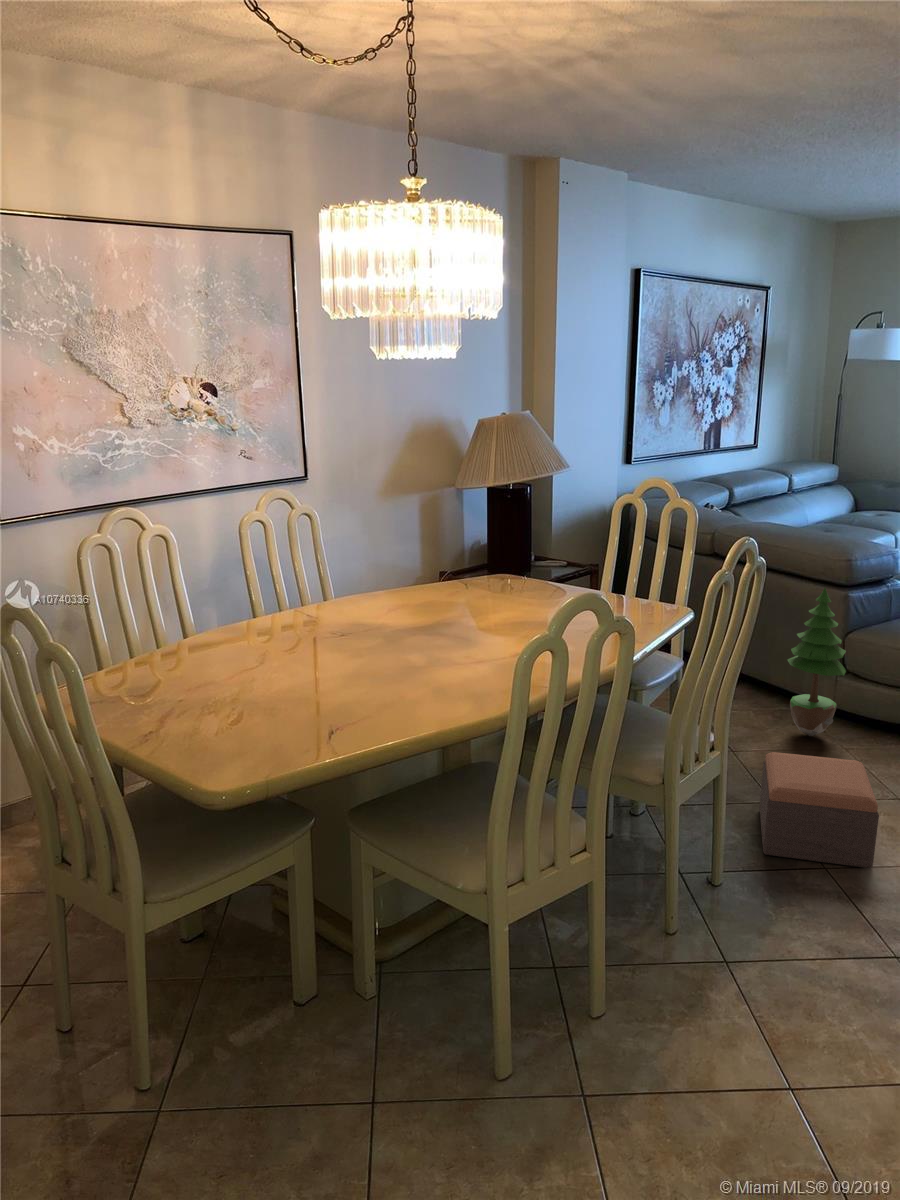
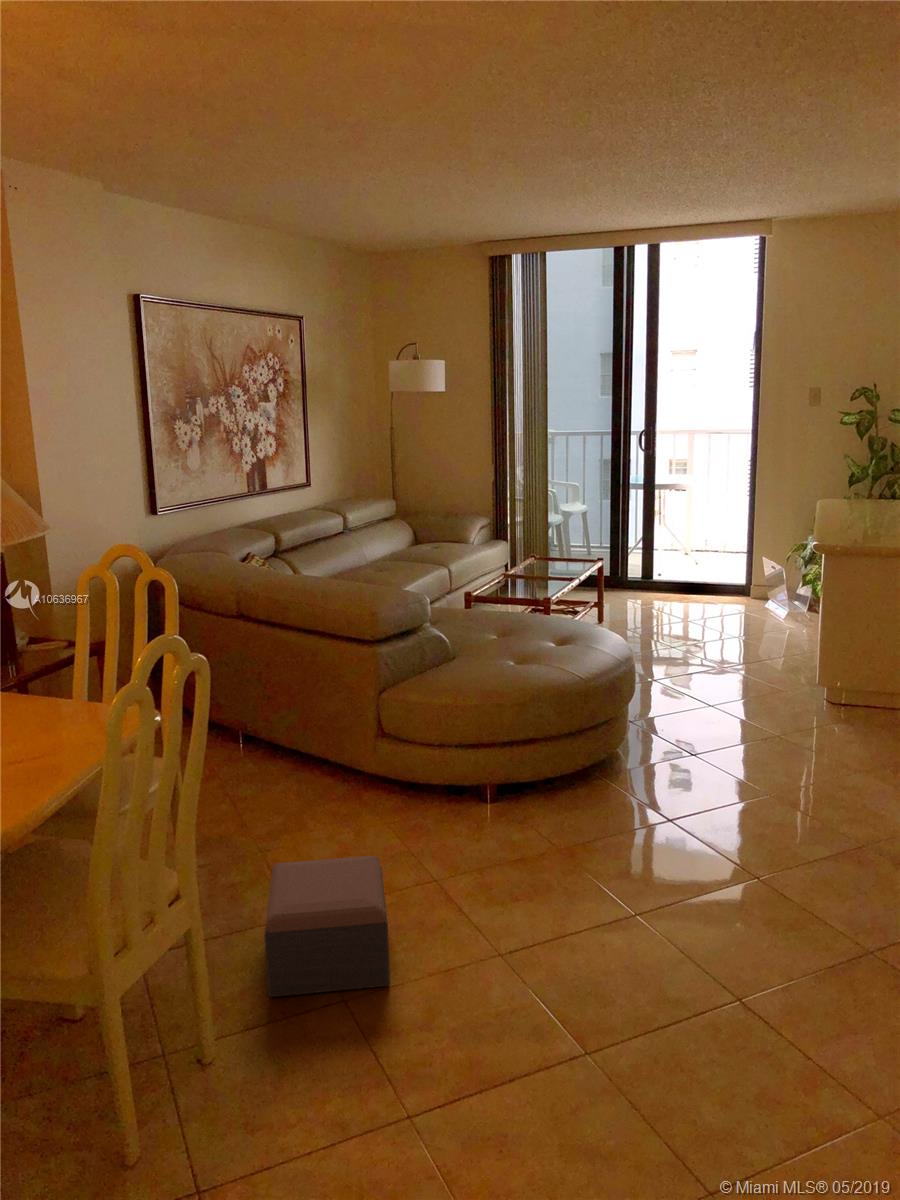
potted tree: present [788,588,846,736] -> none [312,651,375,816]

